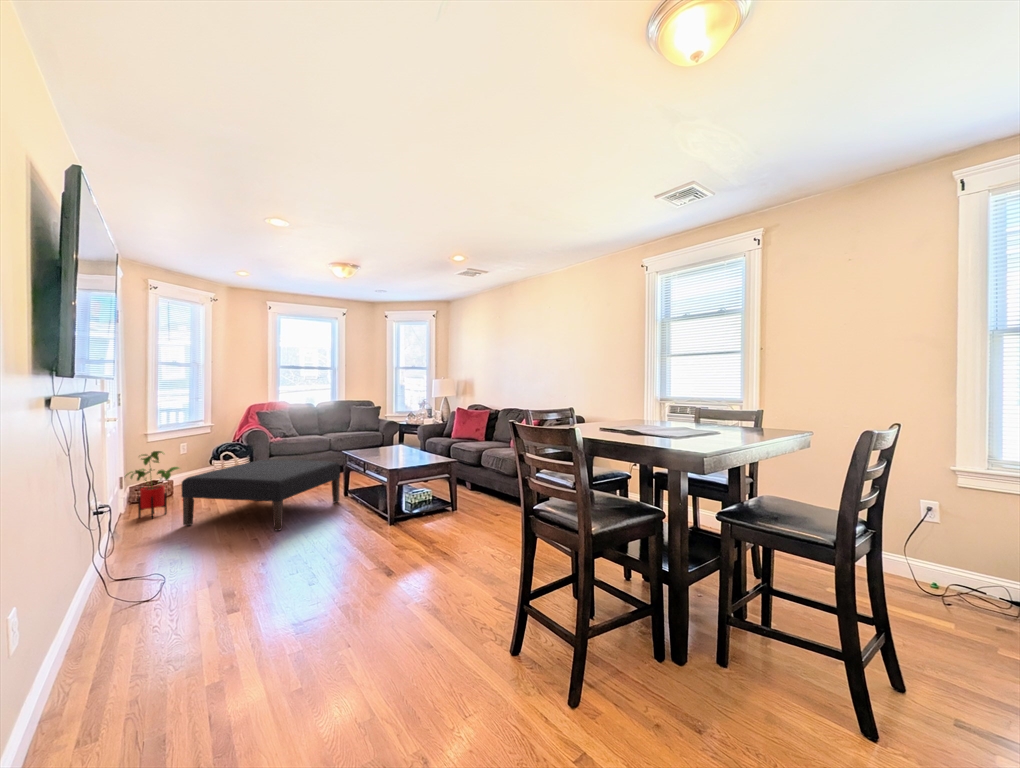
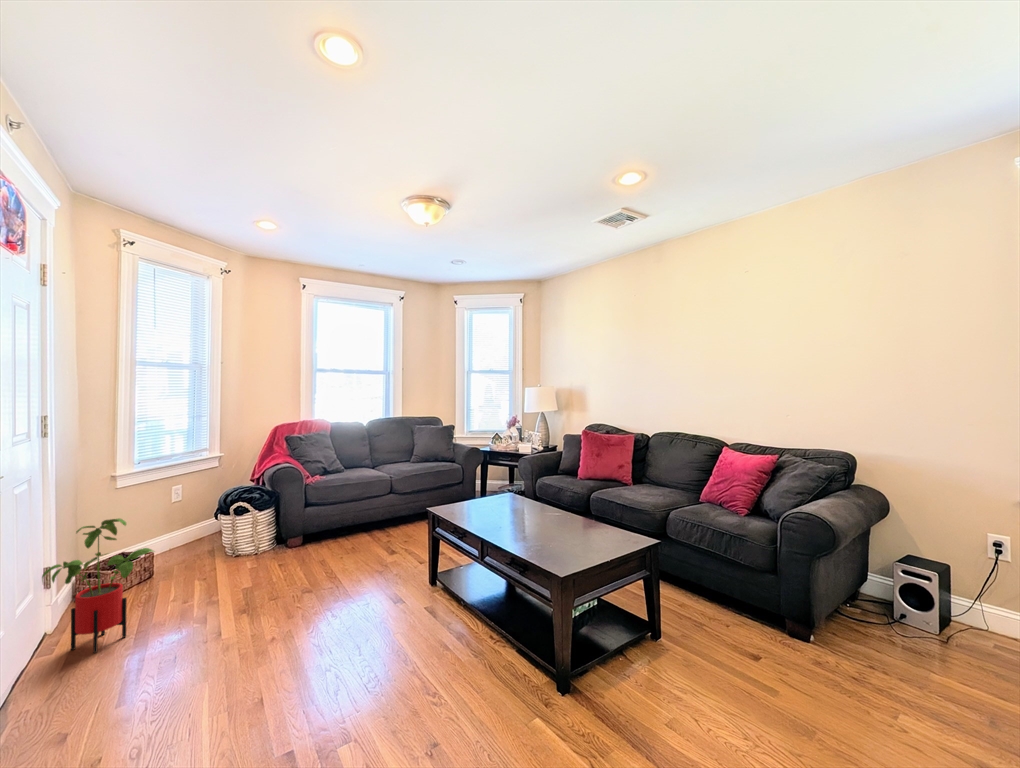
ottoman: present [181,460,340,531] -> none [143,525,430,713]

